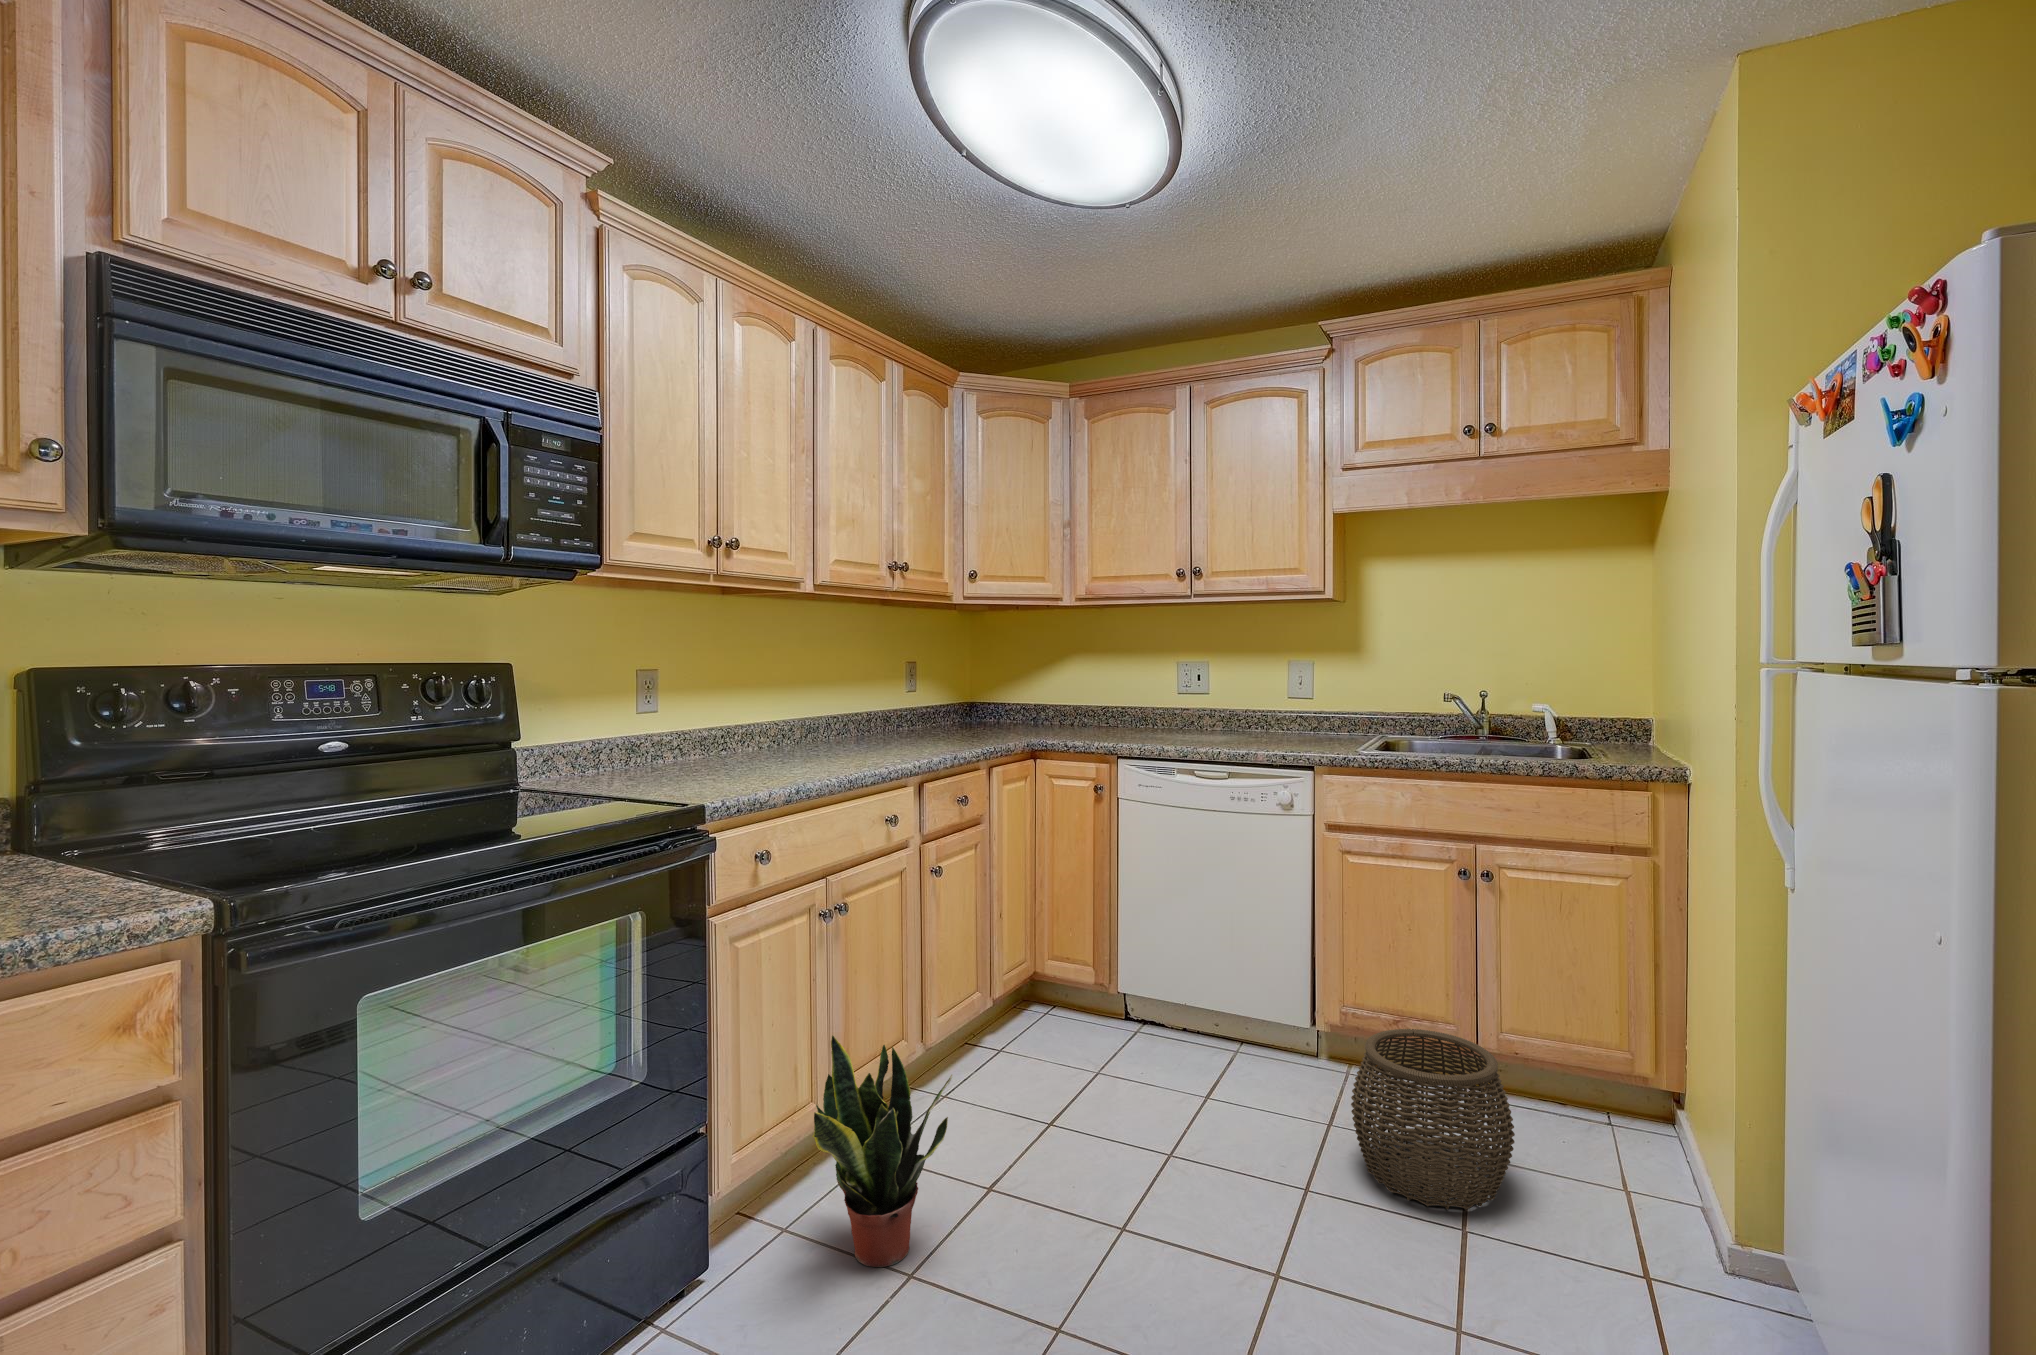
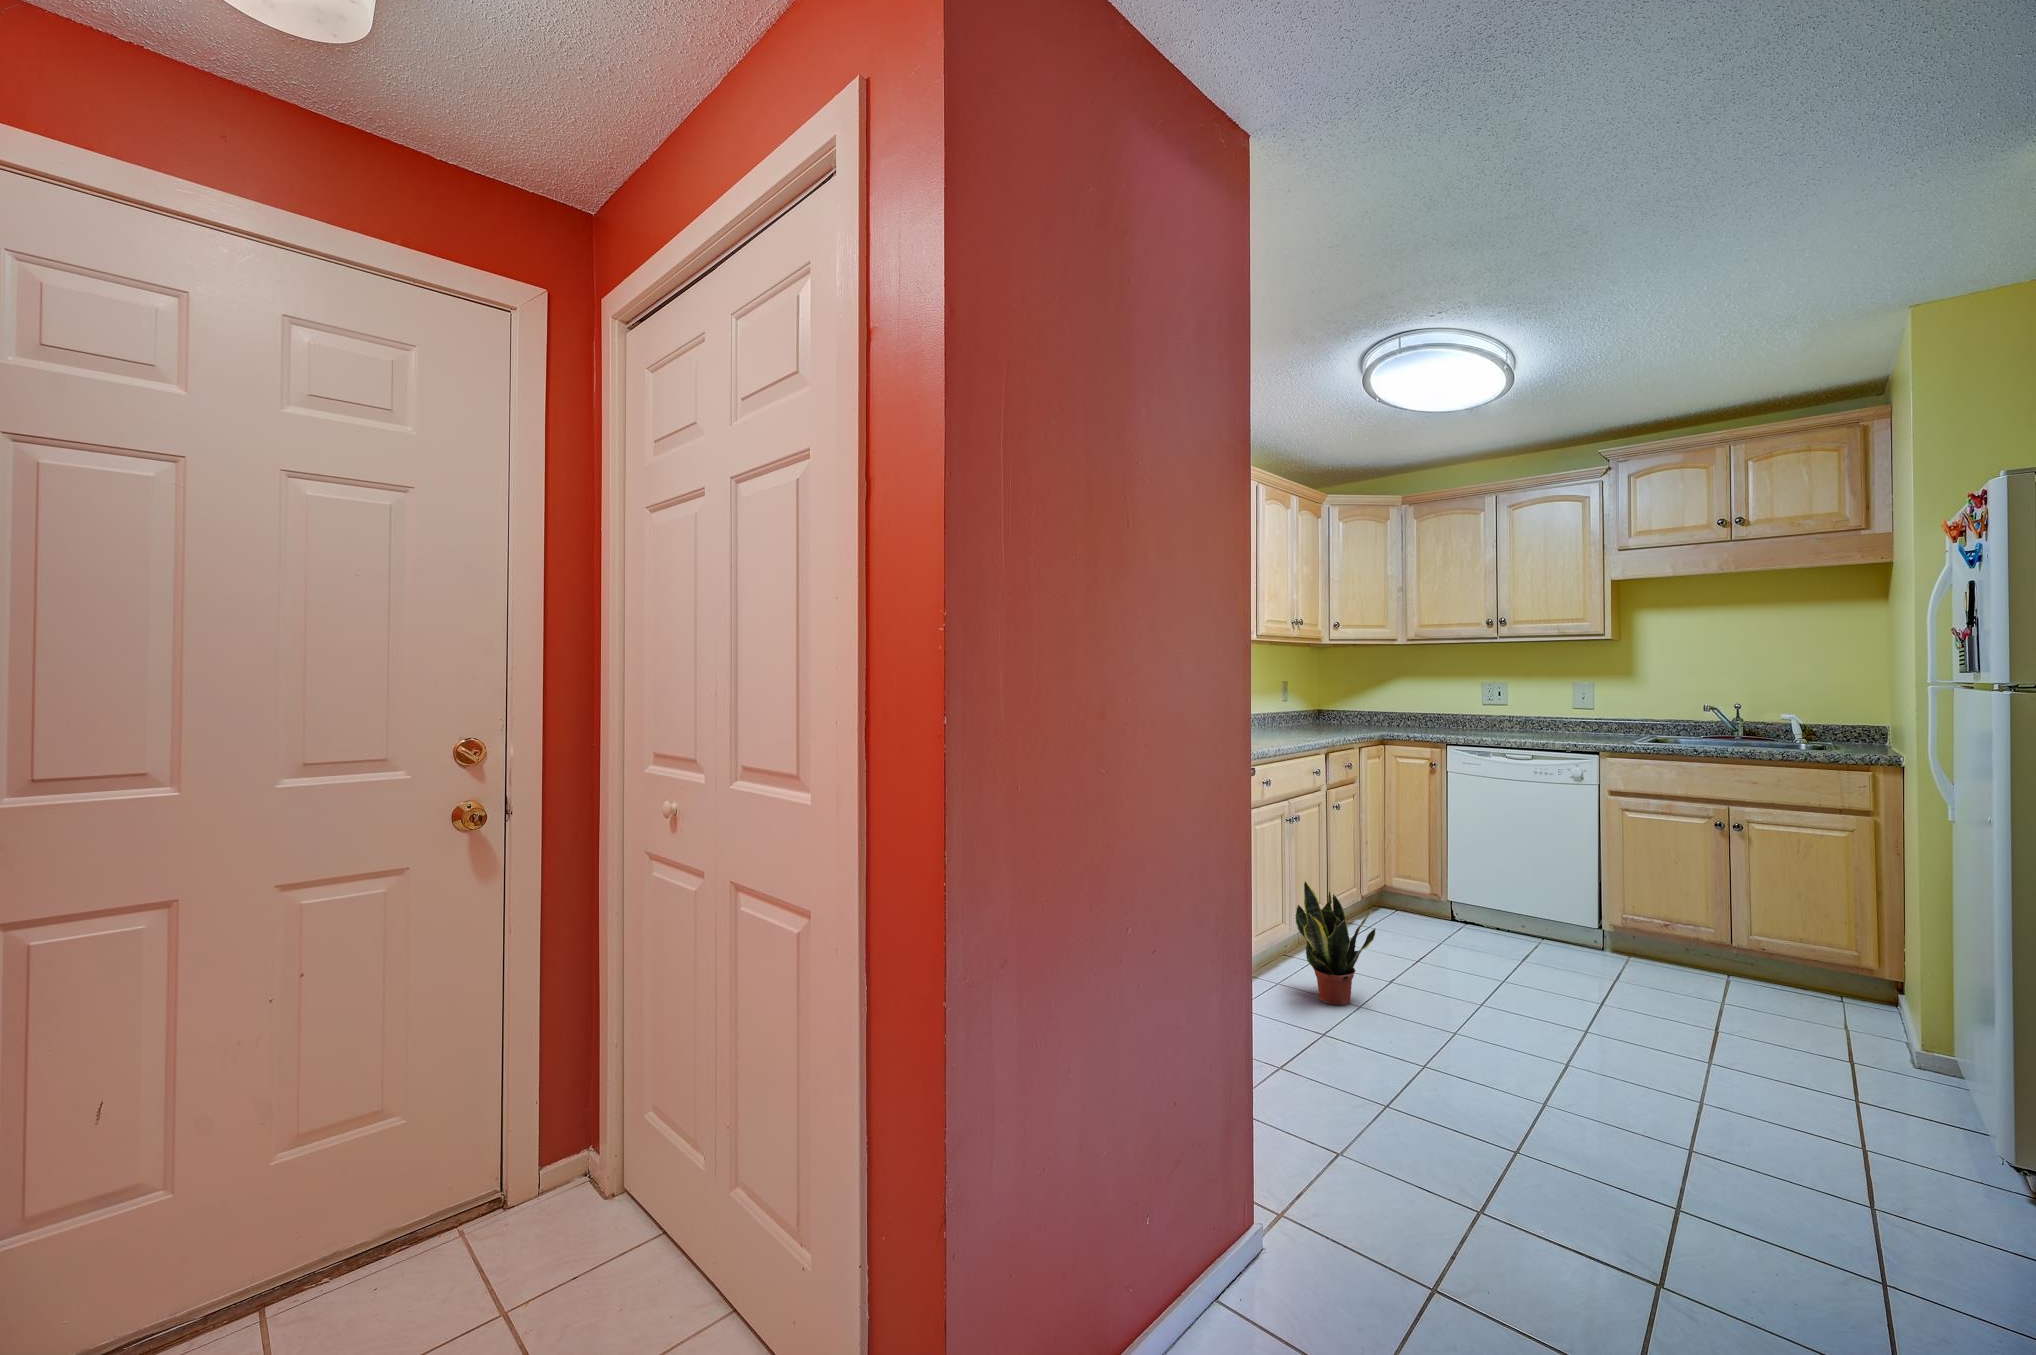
woven basket: present [1351,1029,1515,1210] -> none [1633,918,1757,1024]

